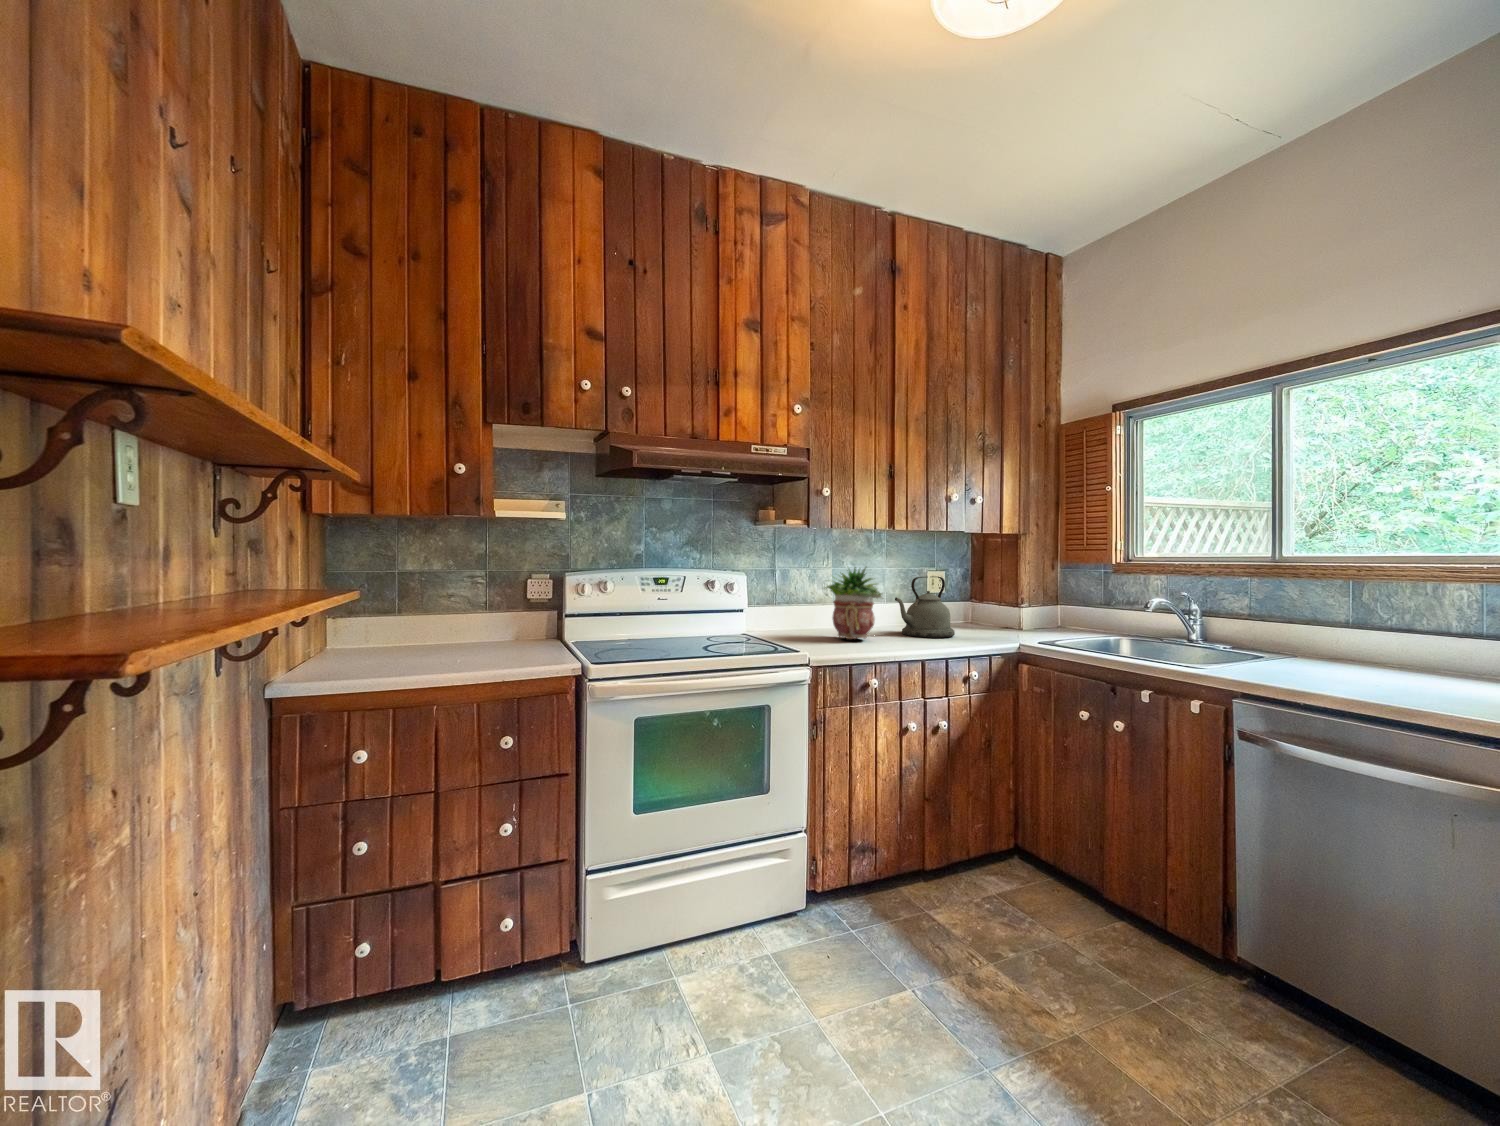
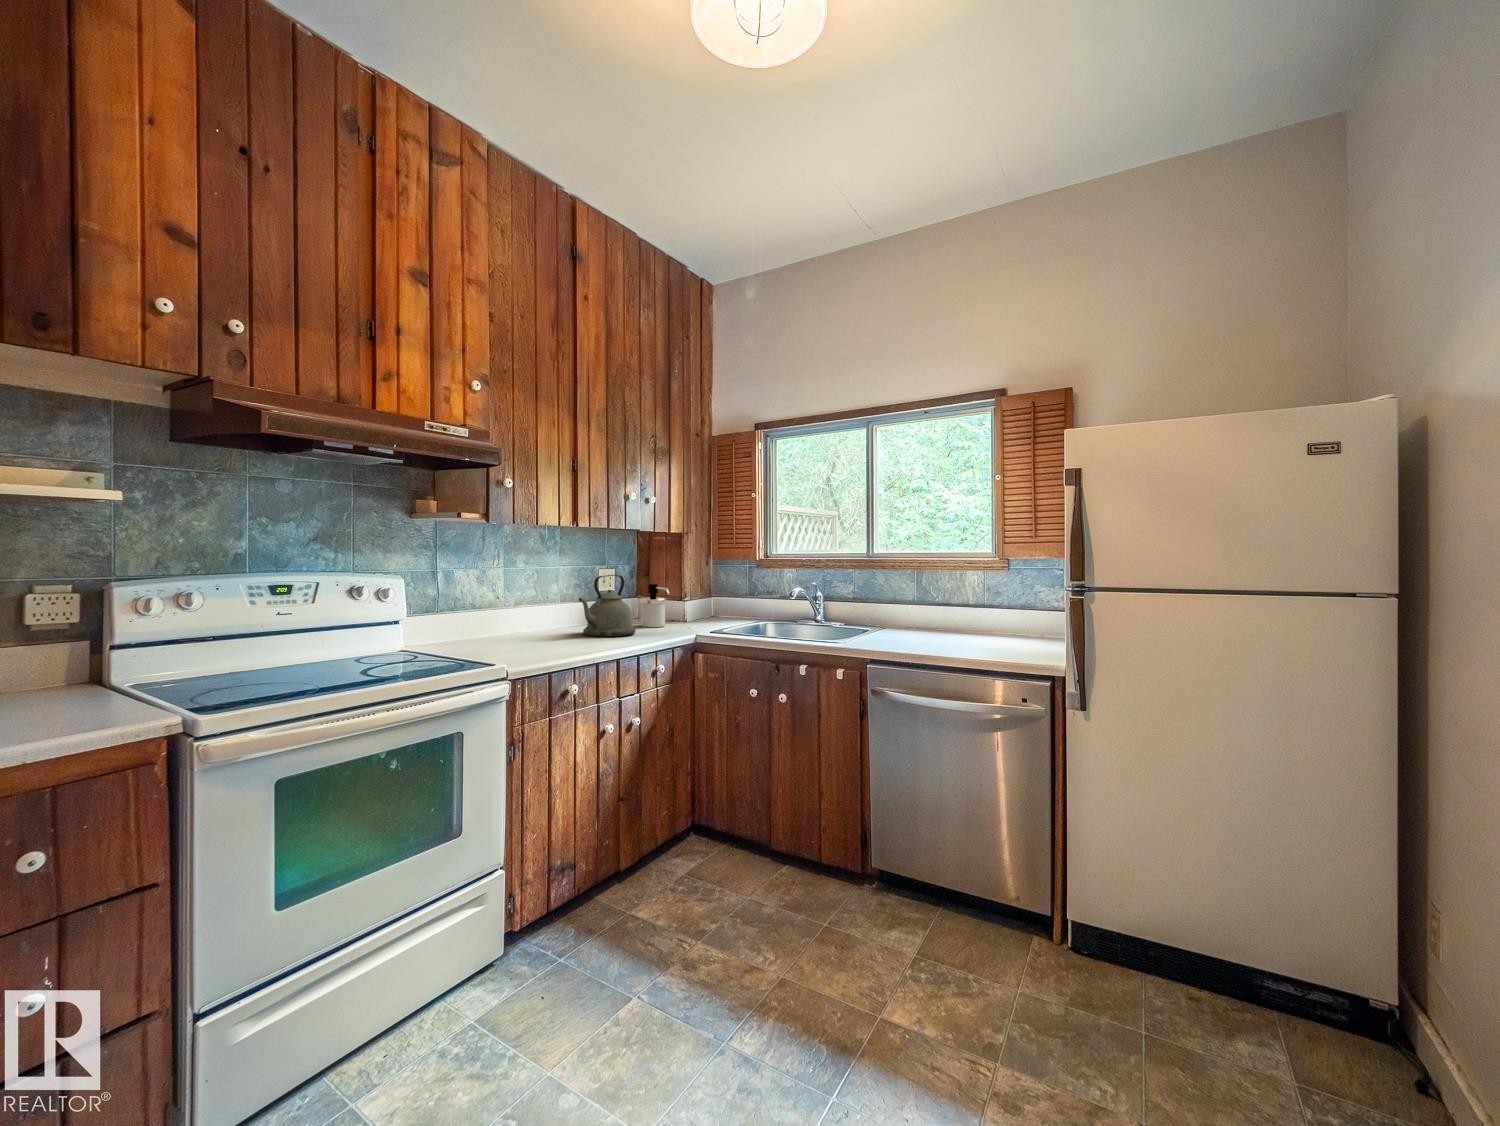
potted plant: present [825,567,882,639] -> none [504,564,574,646]
soap dispenser: none [967,587,997,632] -> present [640,584,670,627]

